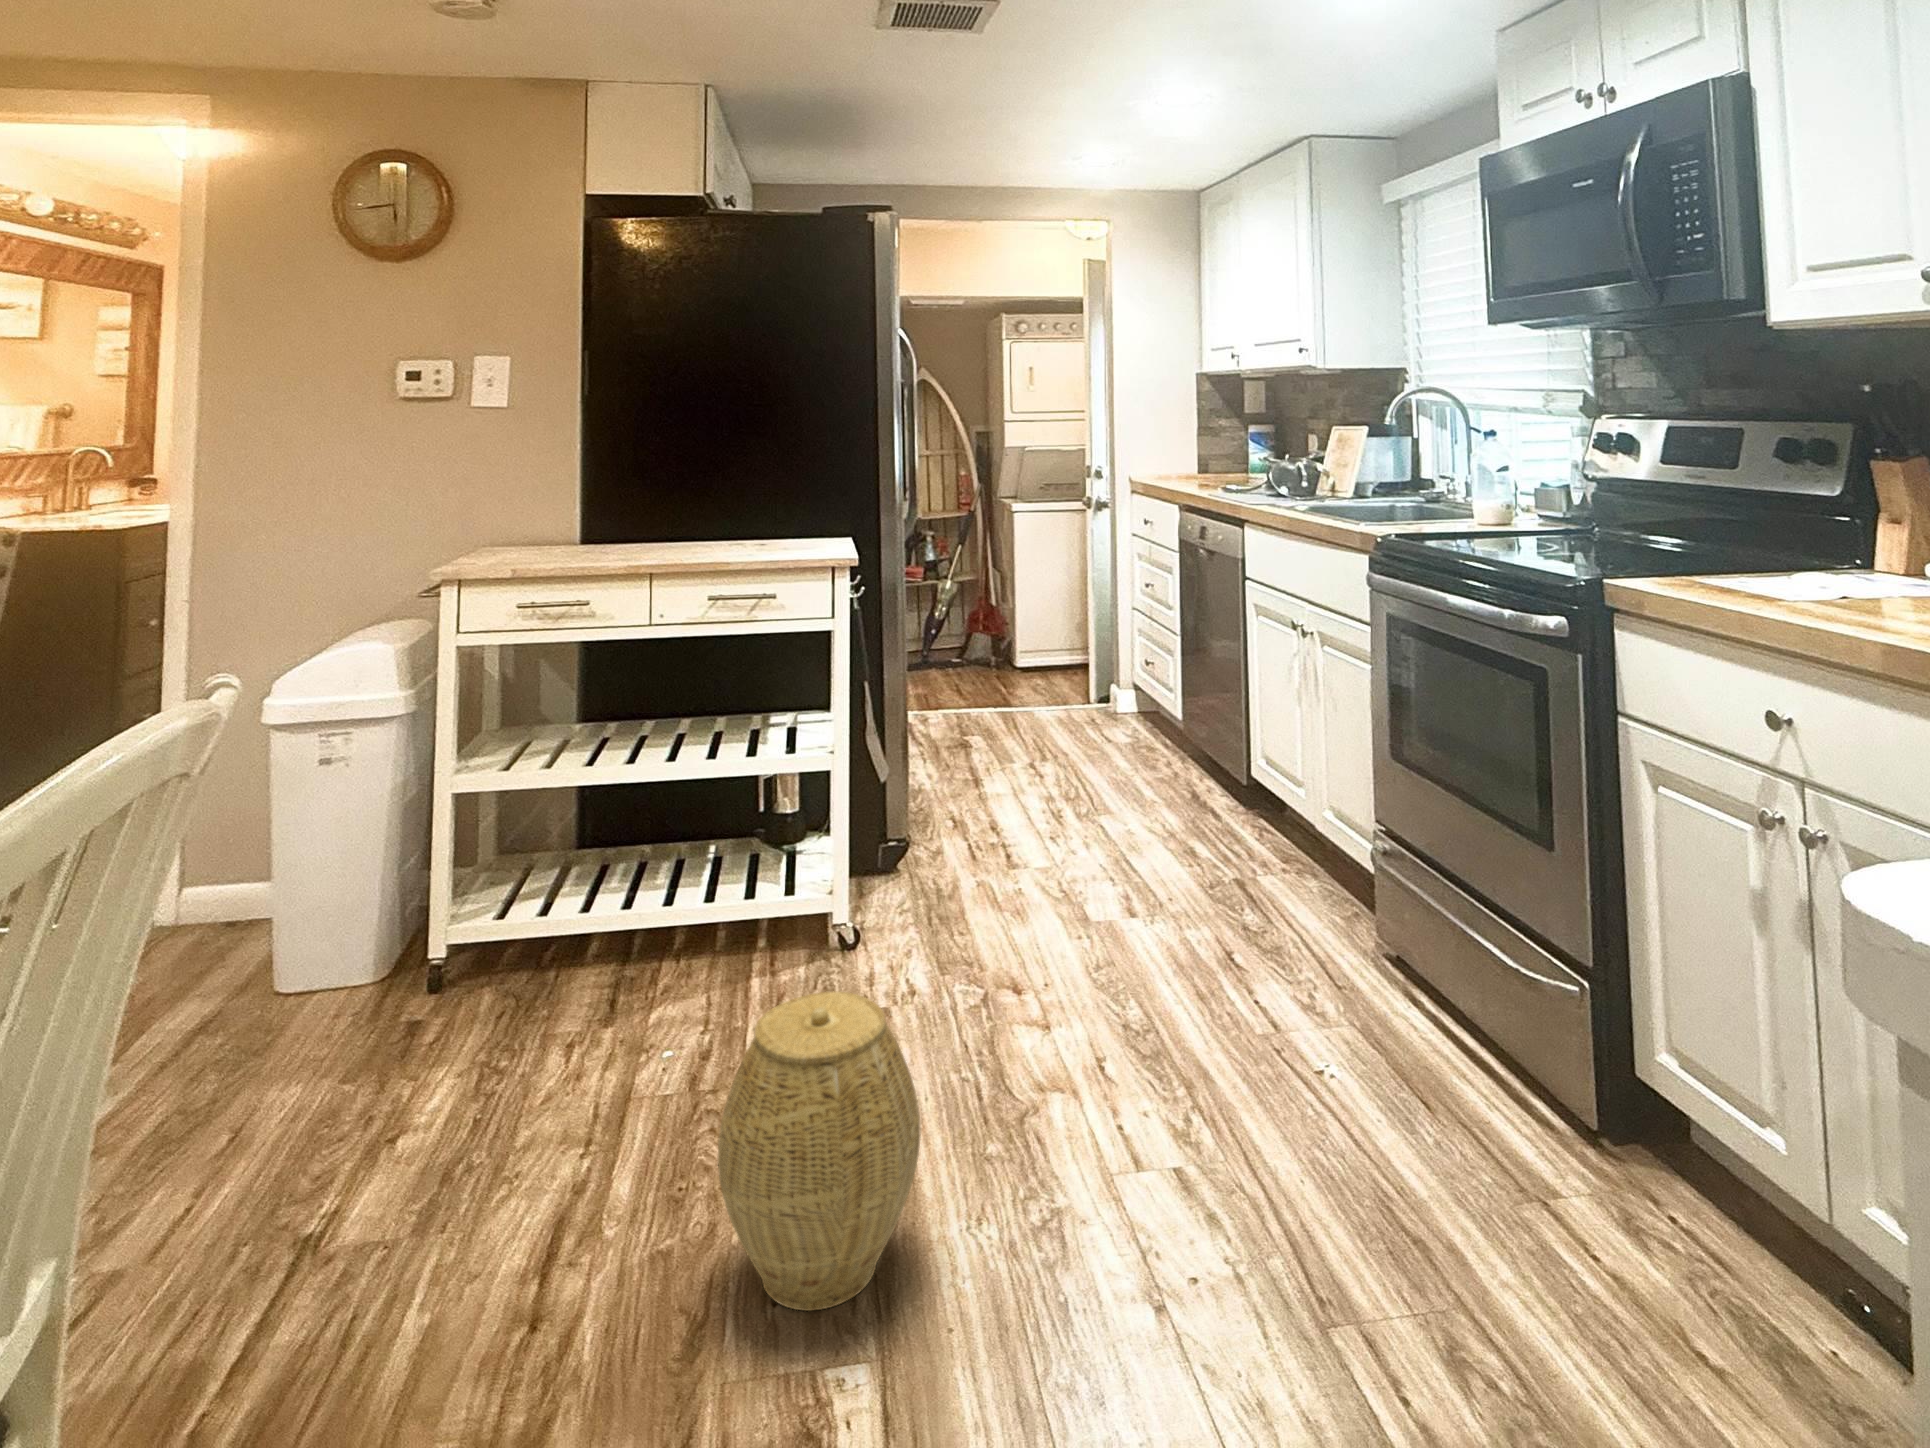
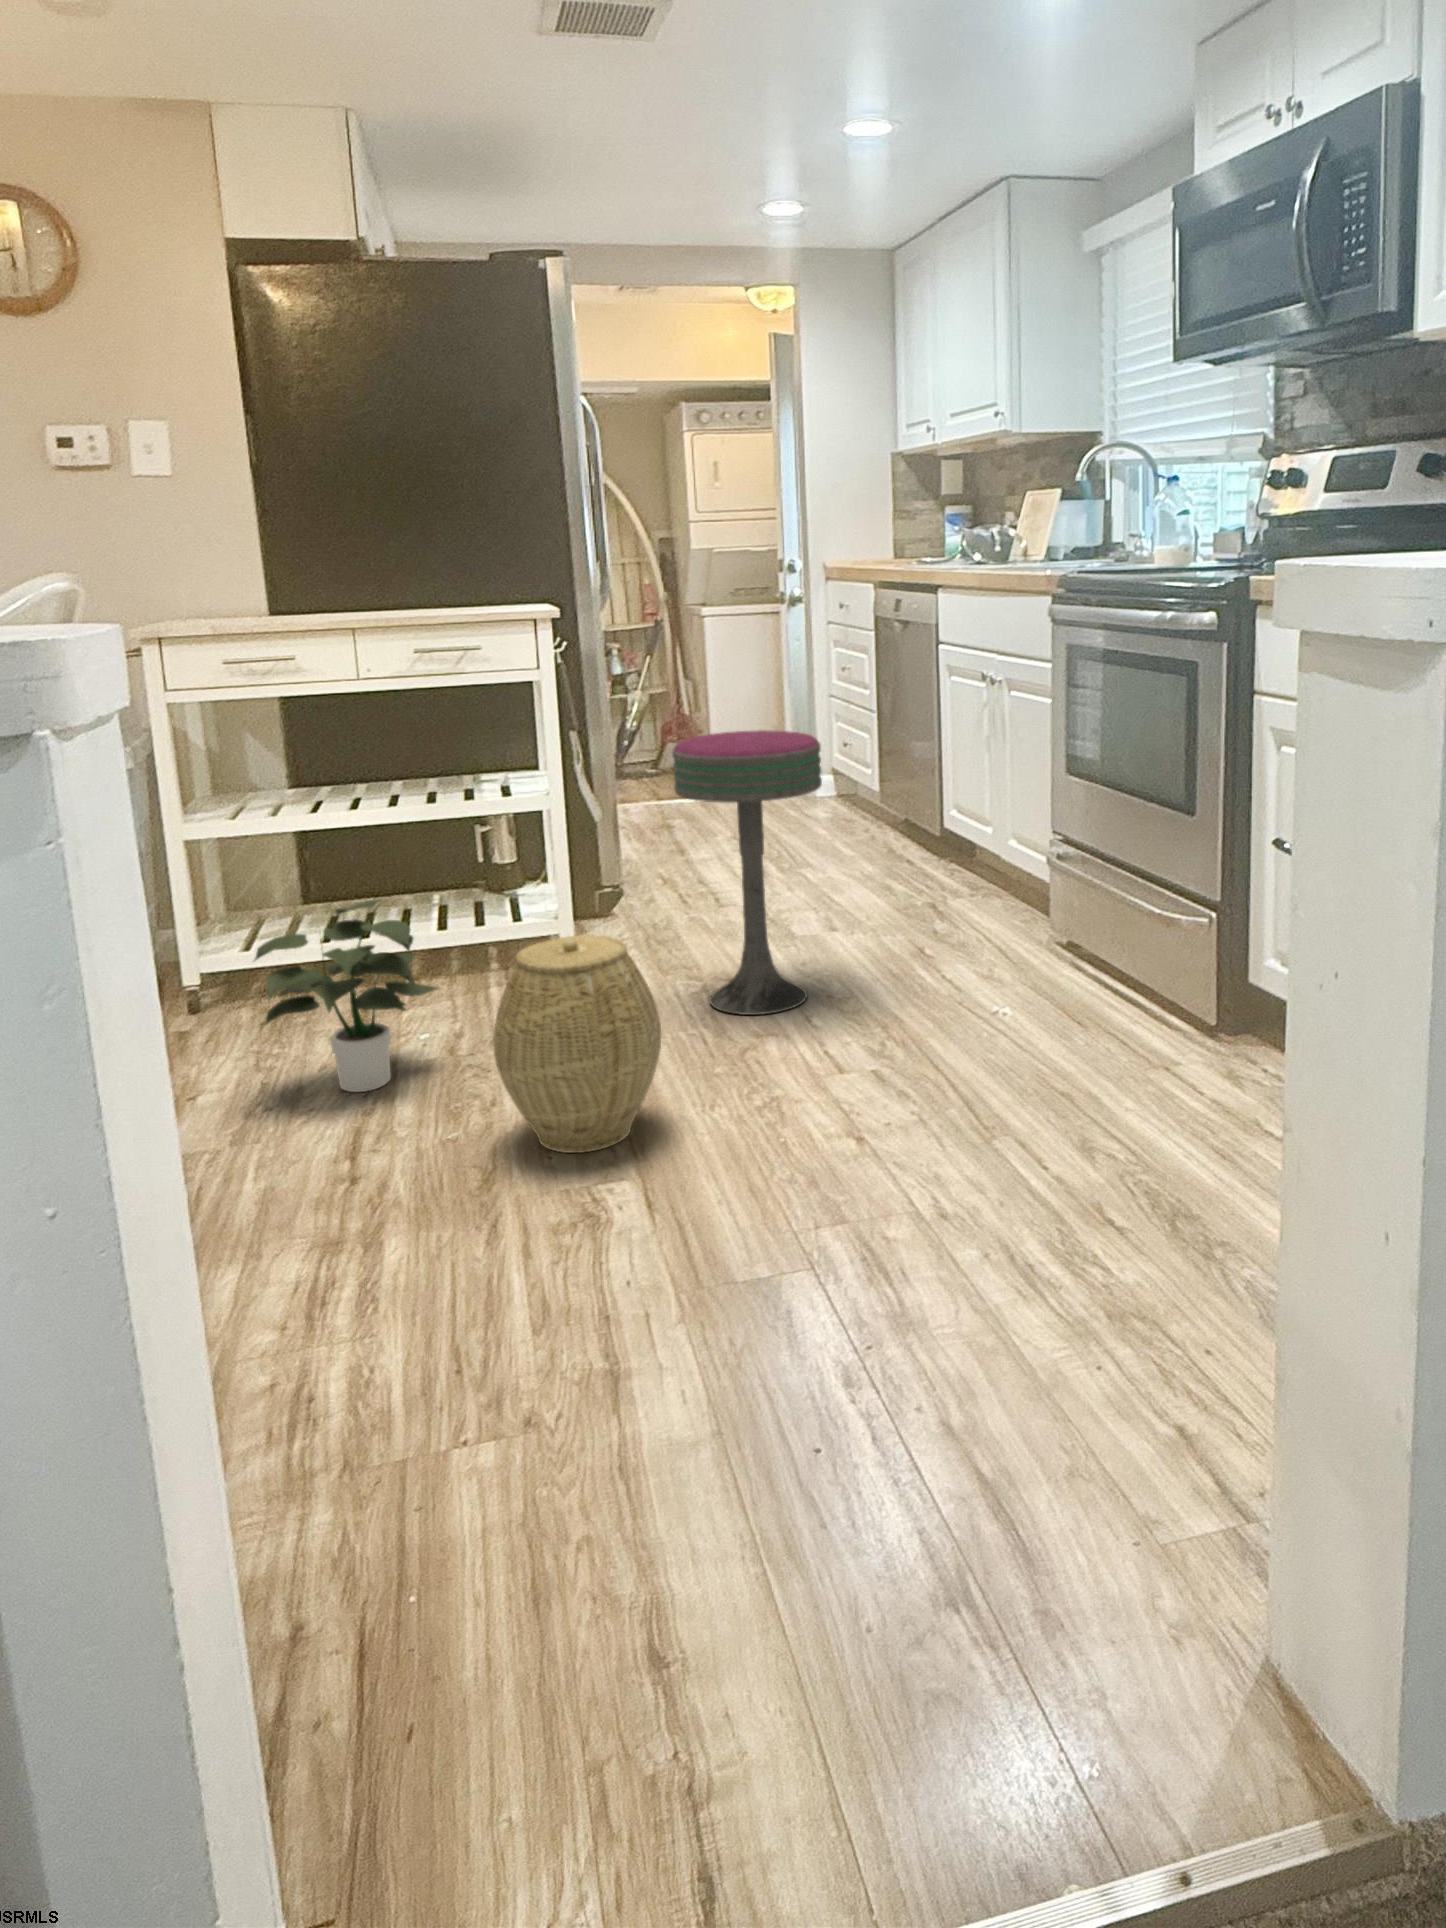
bar stool: none [962,701,1123,1055] -> present [672,730,822,1015]
potted plant: none [474,898,686,1153] -> present [255,899,438,1092]

